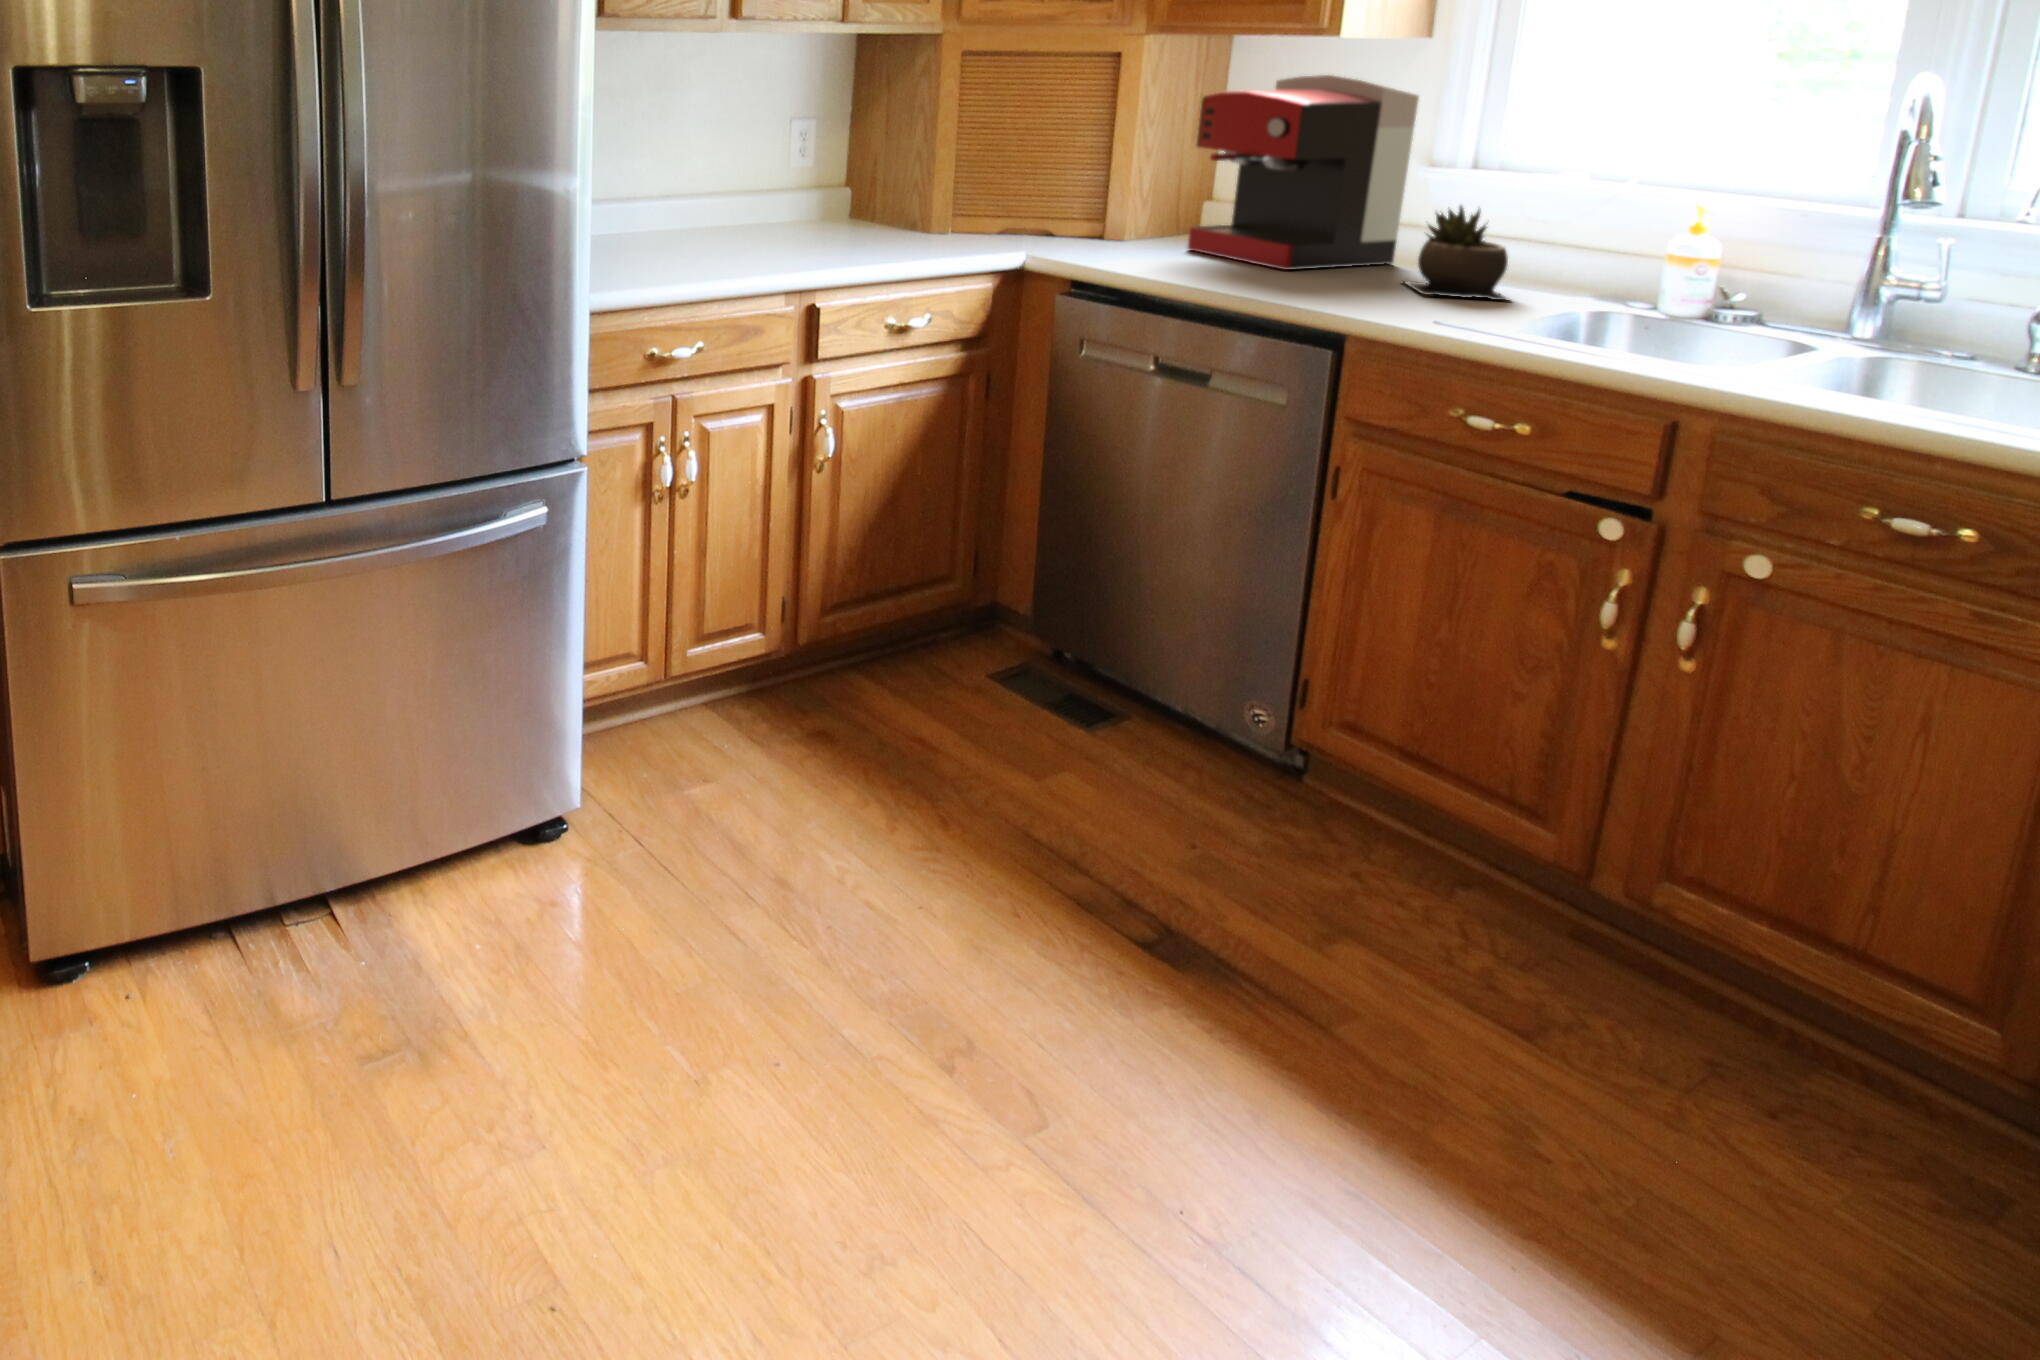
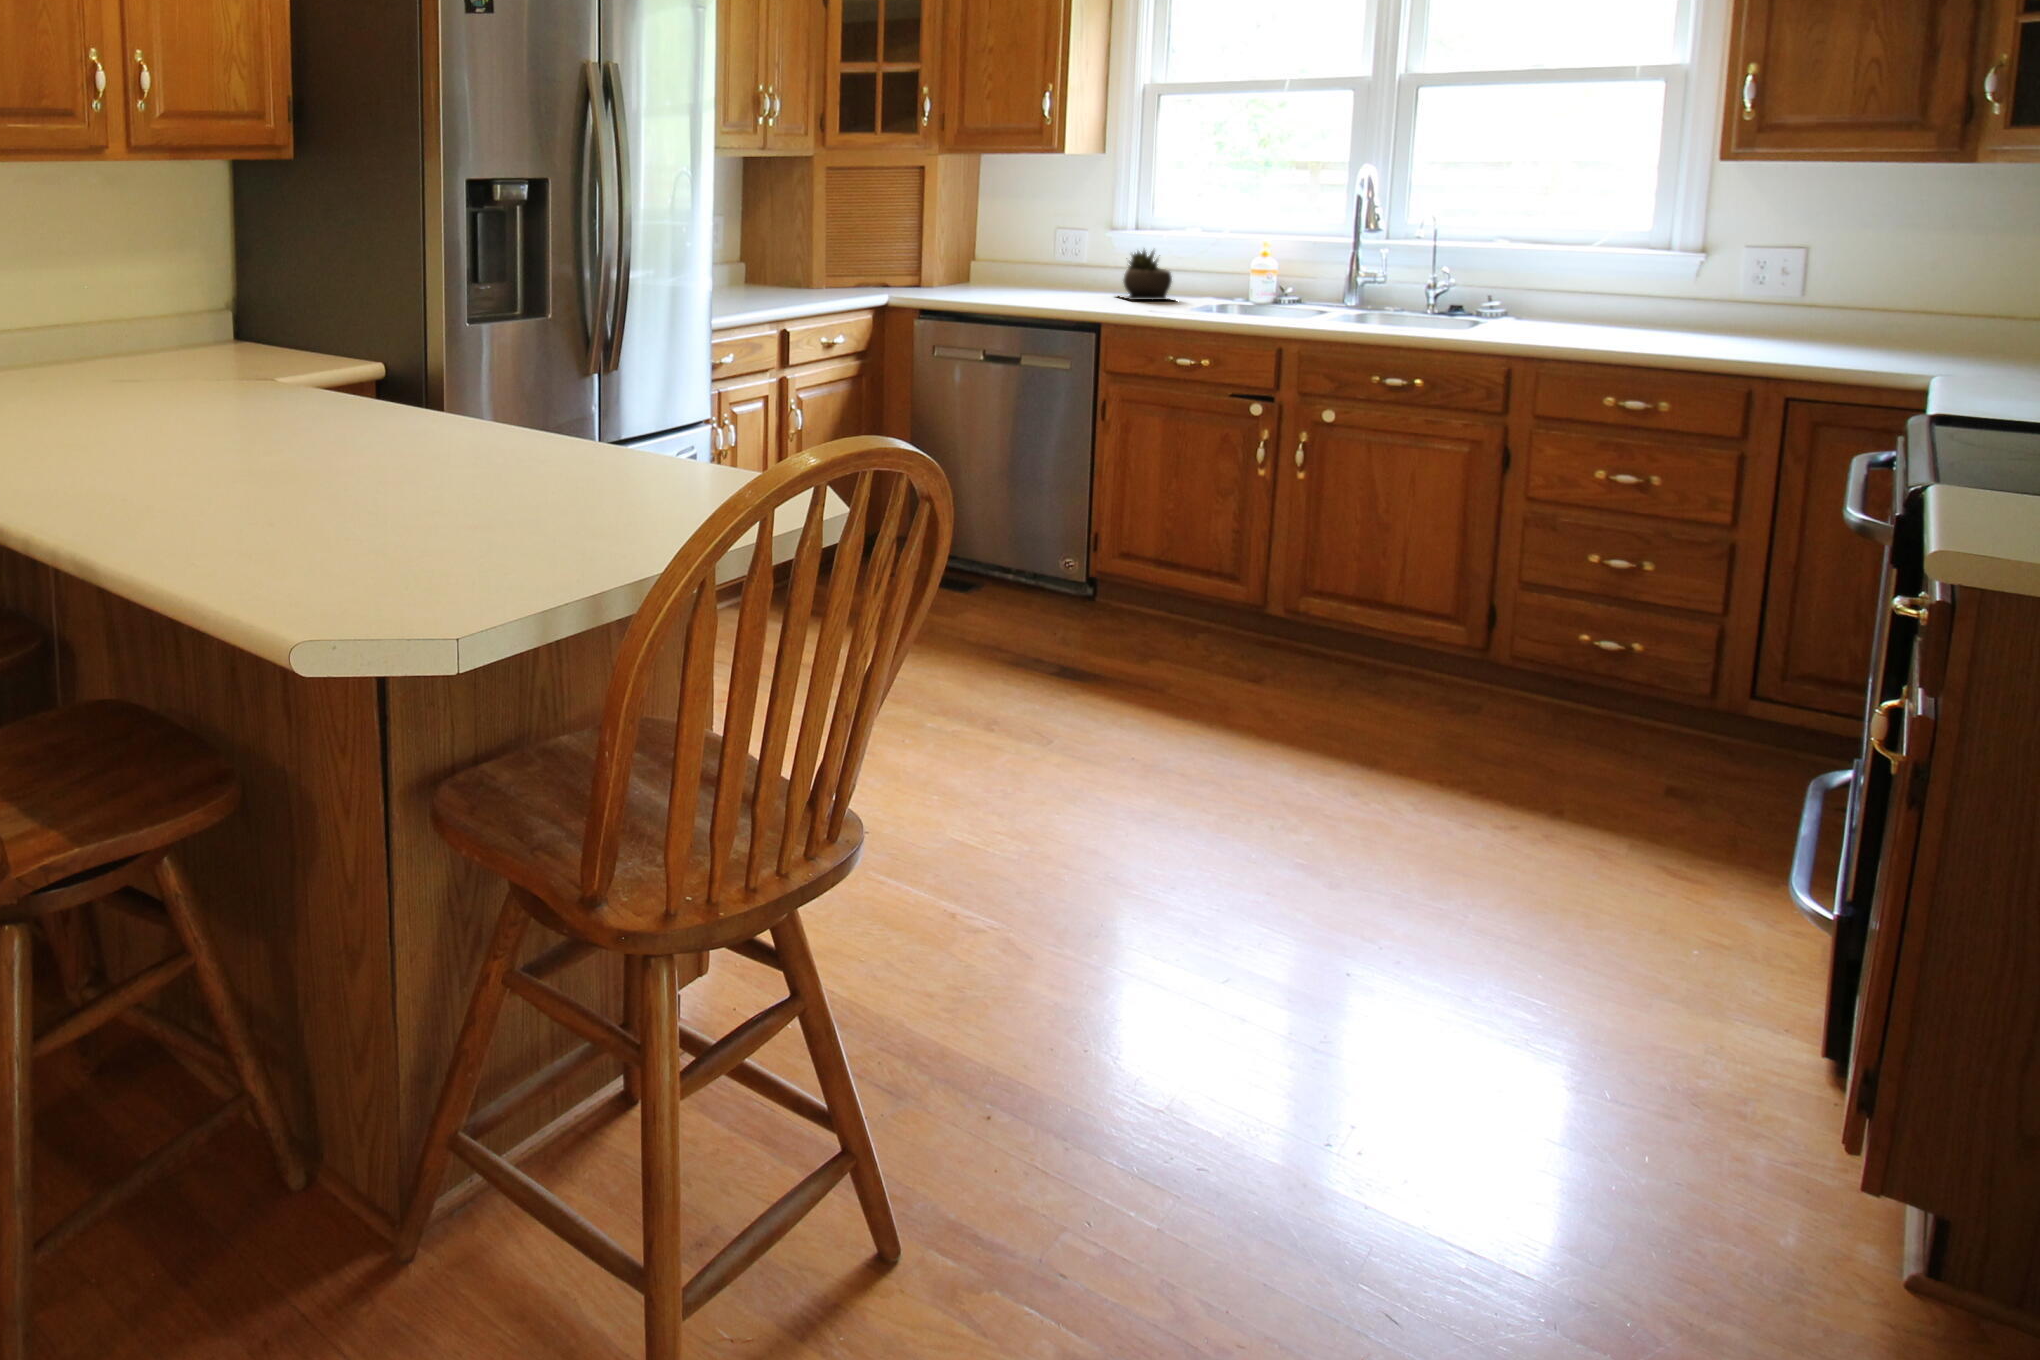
coffee maker: present [1188,75,1419,270] -> none [980,176,1105,294]

